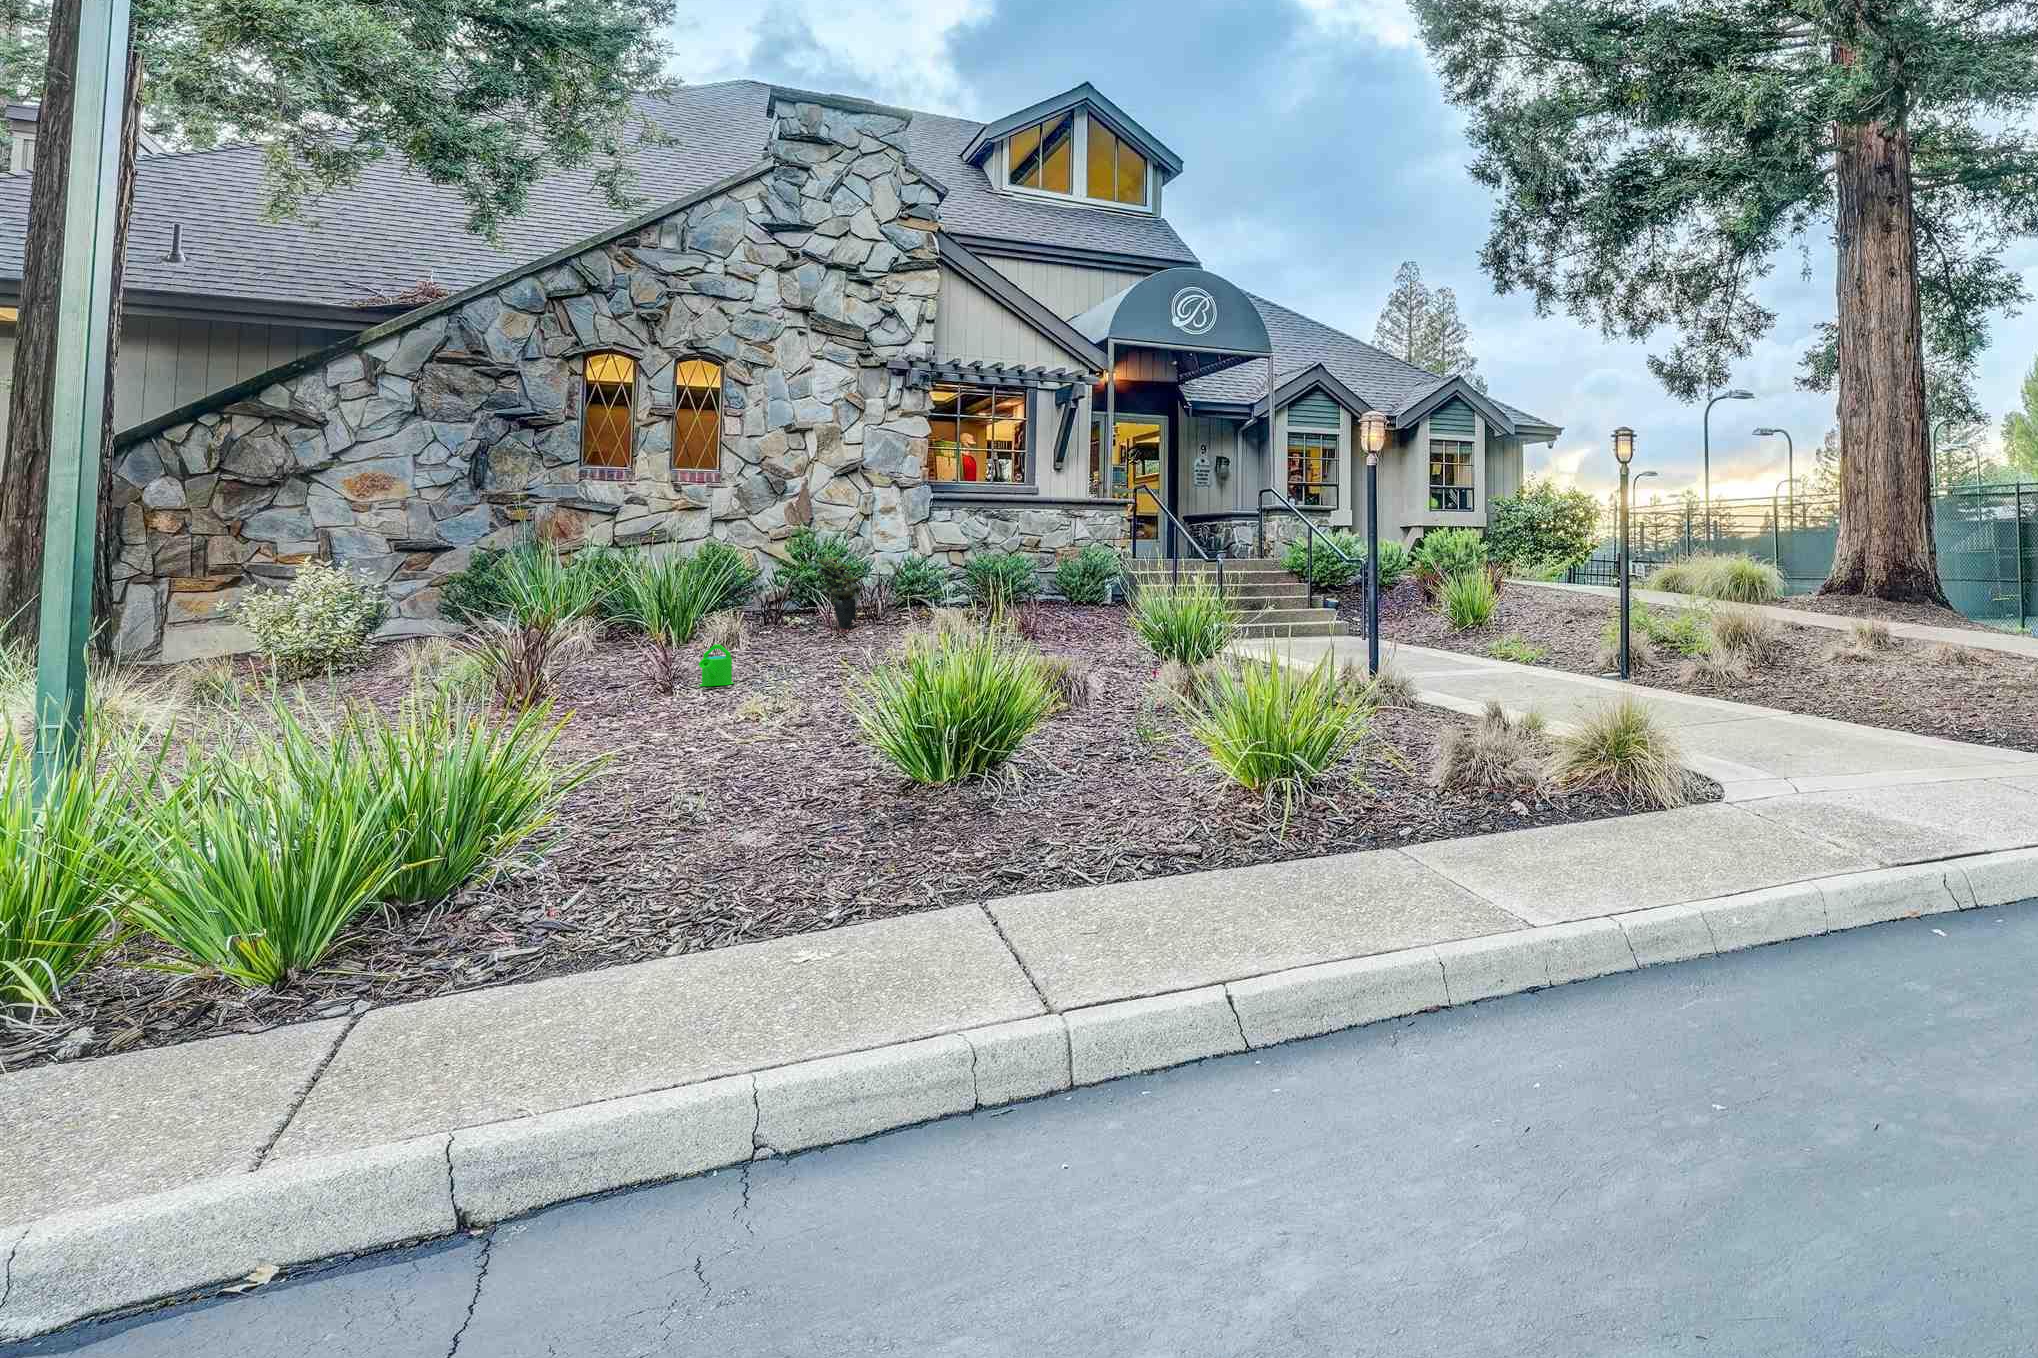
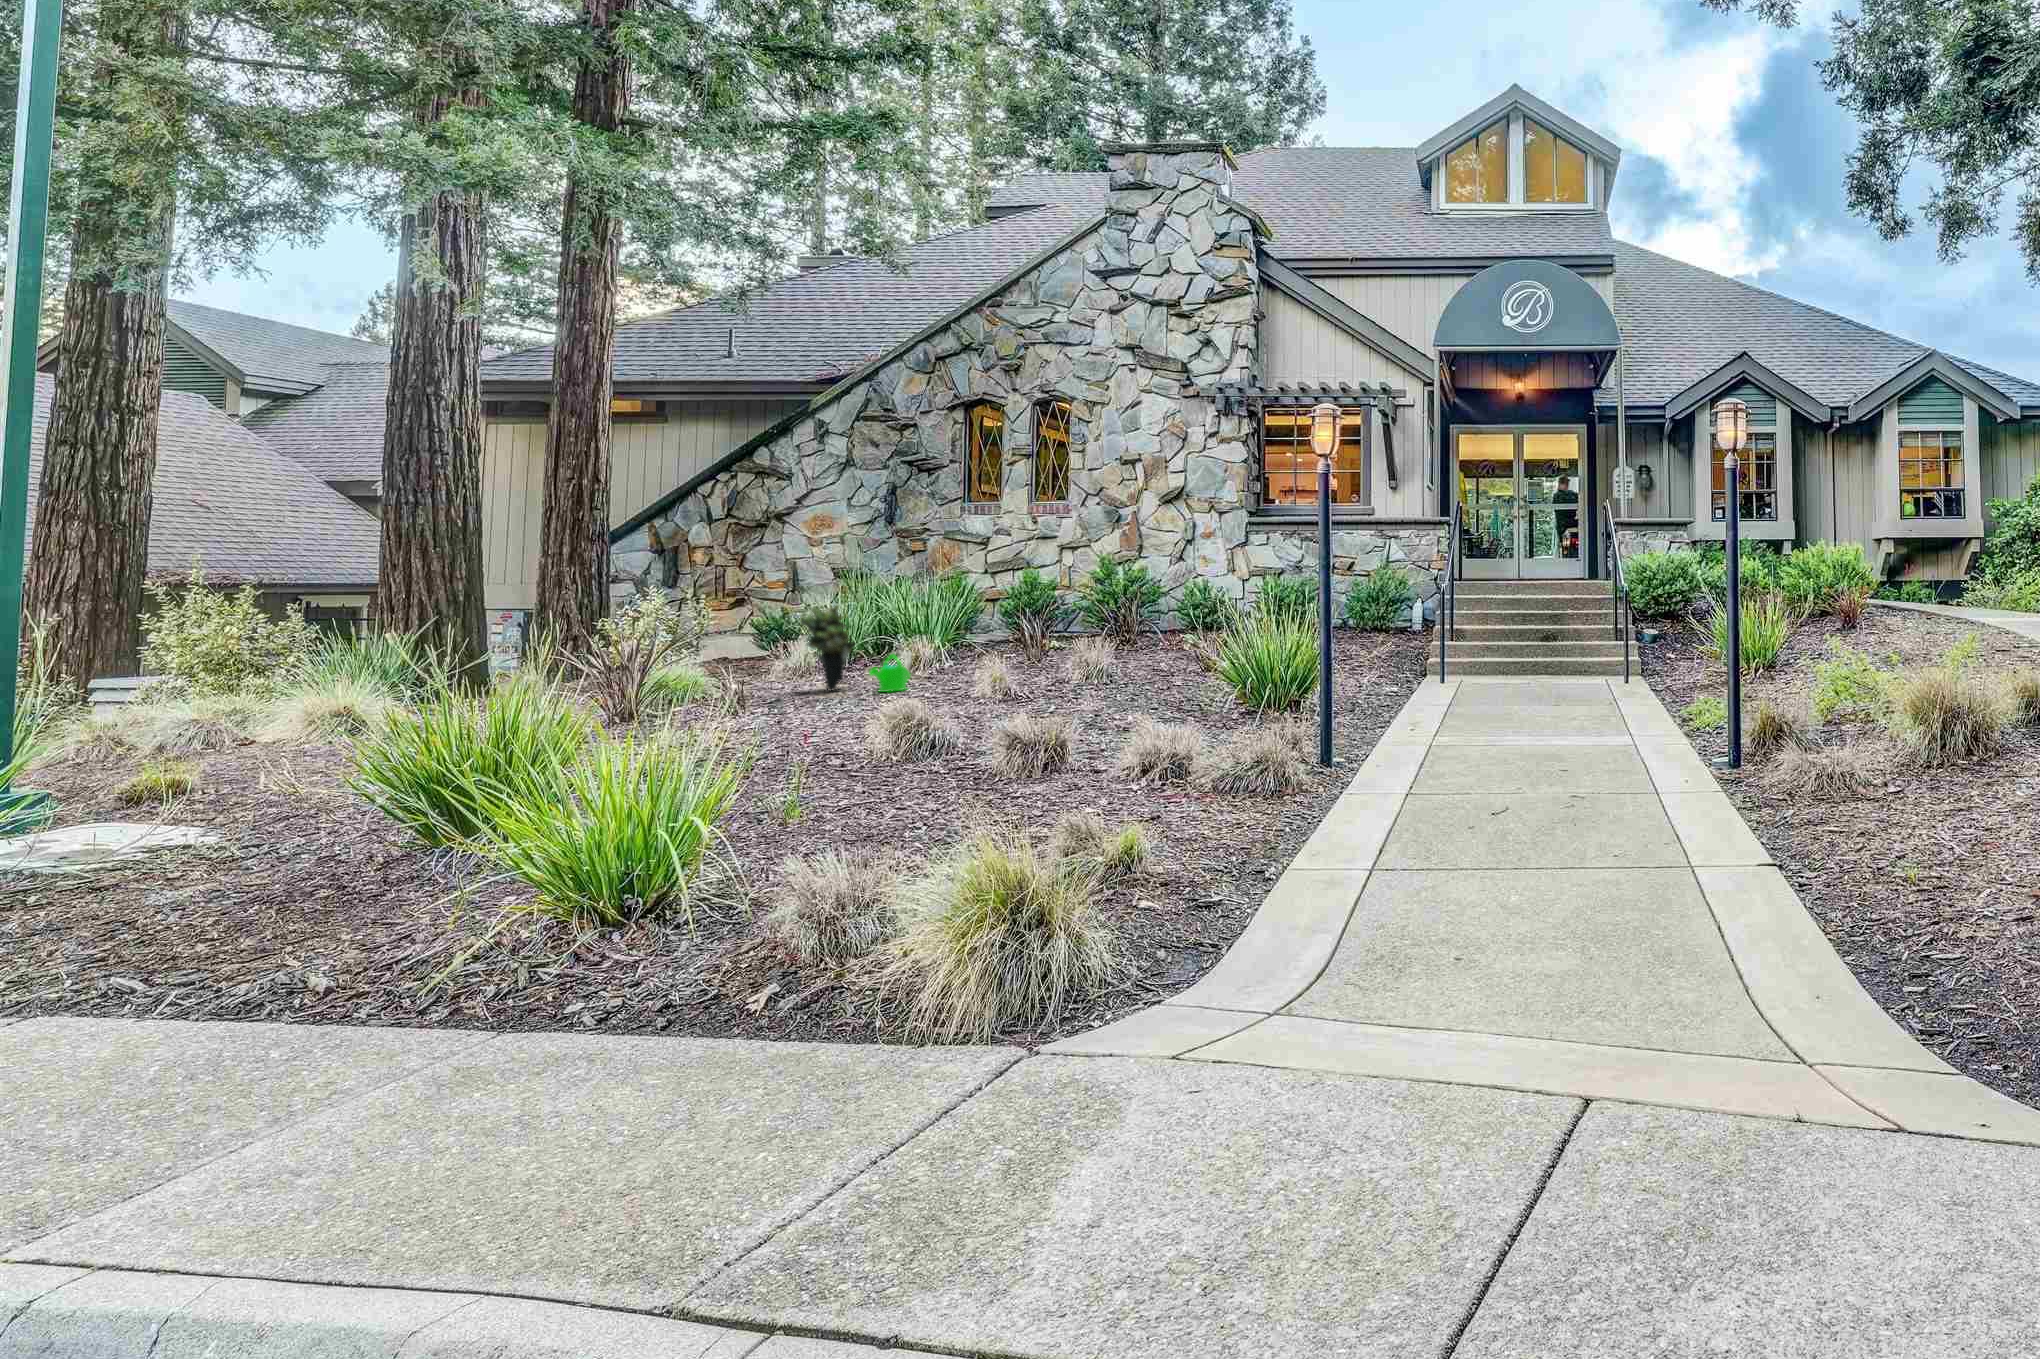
potted plant: present [816,556,862,628] -> present [802,605,856,691]

